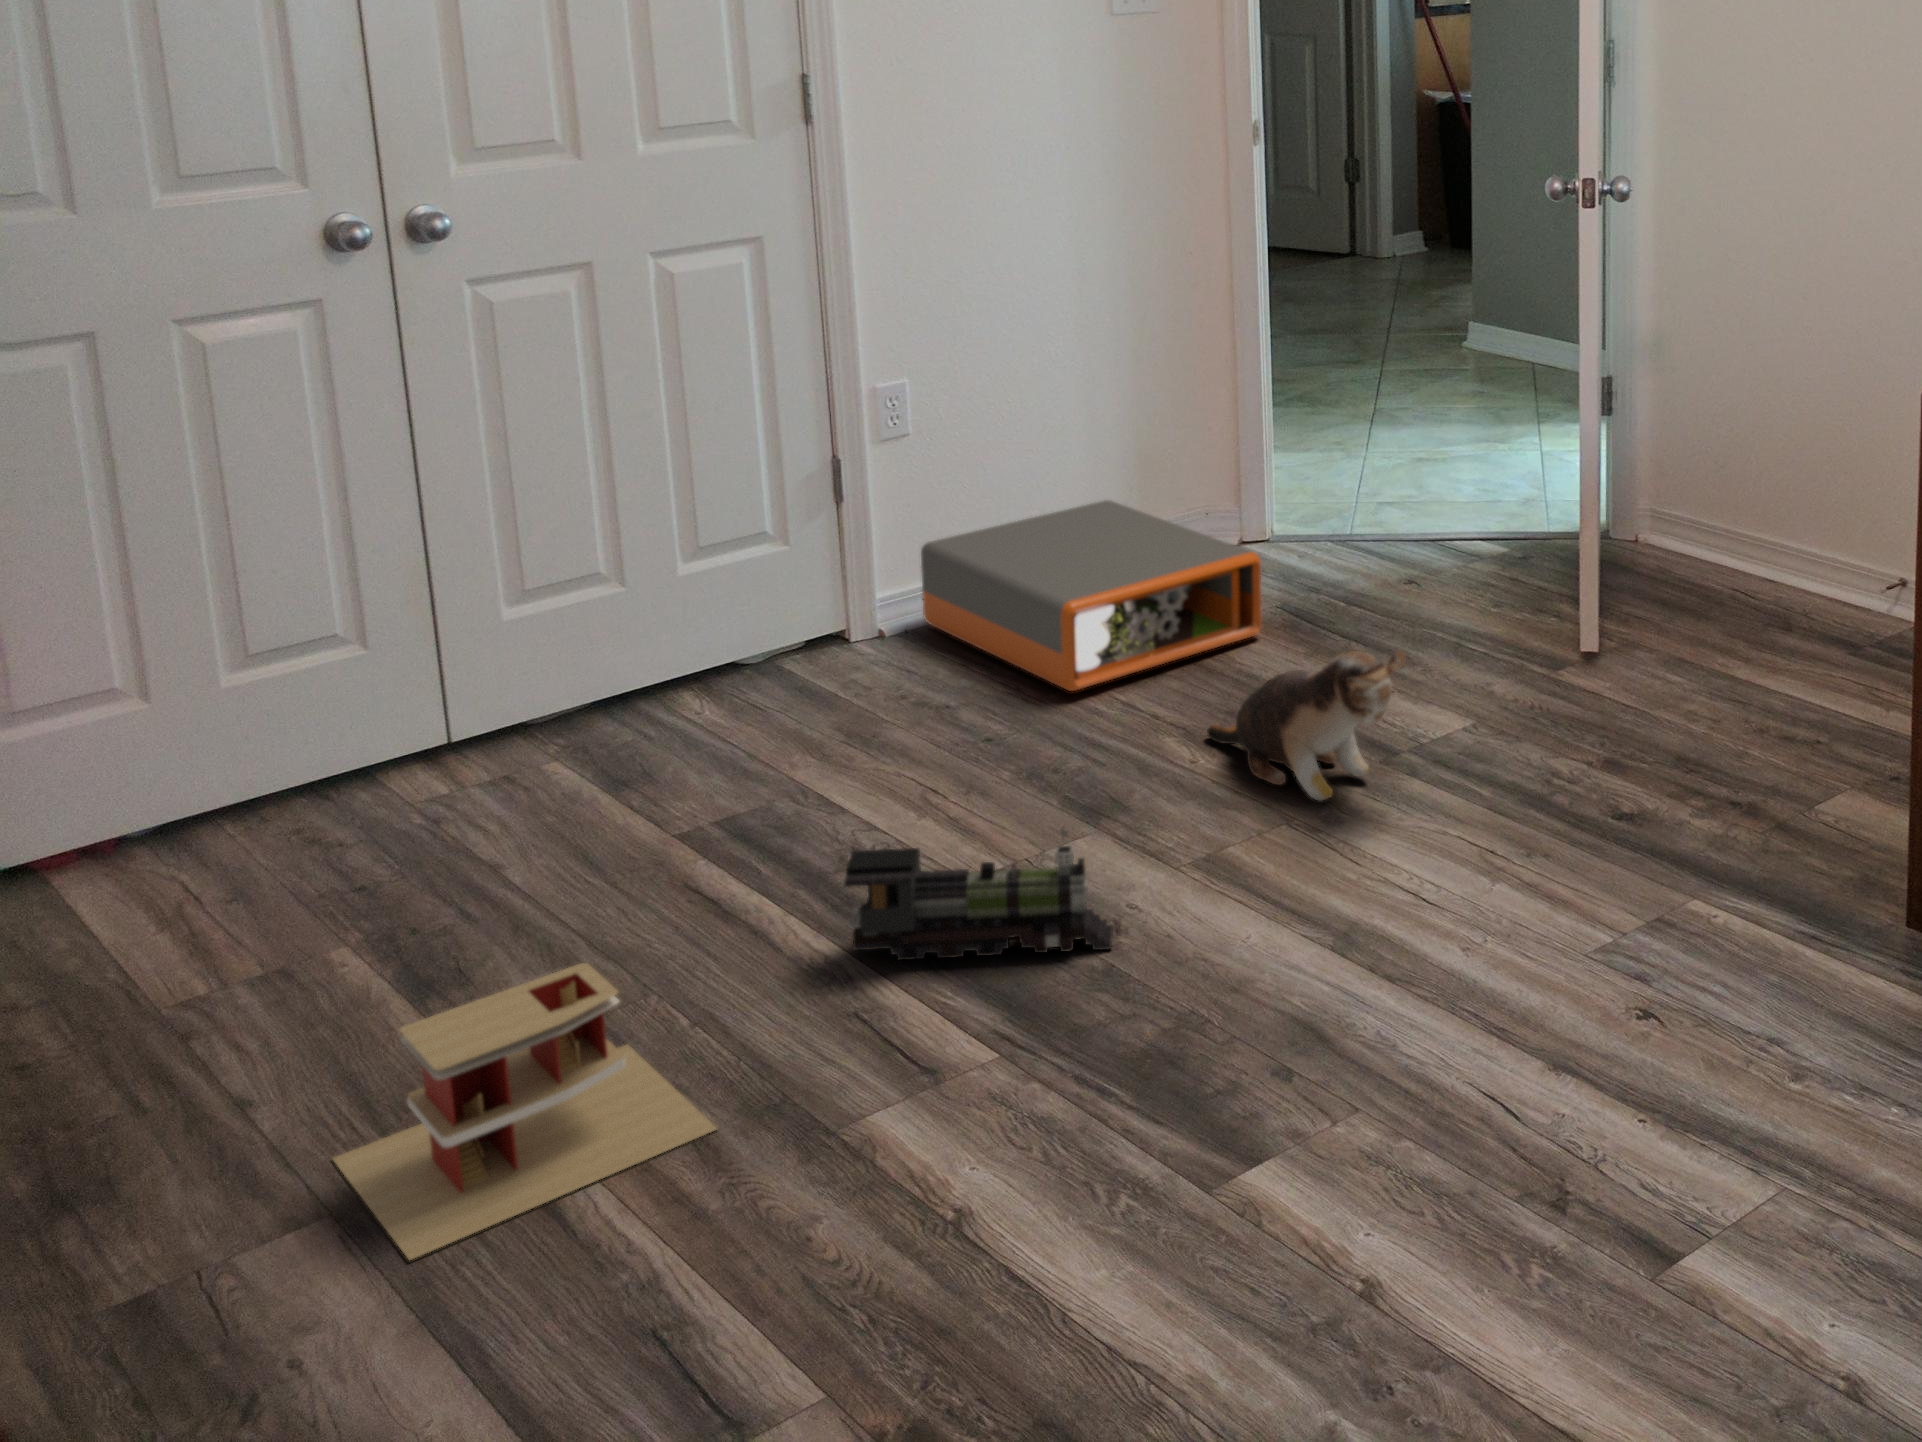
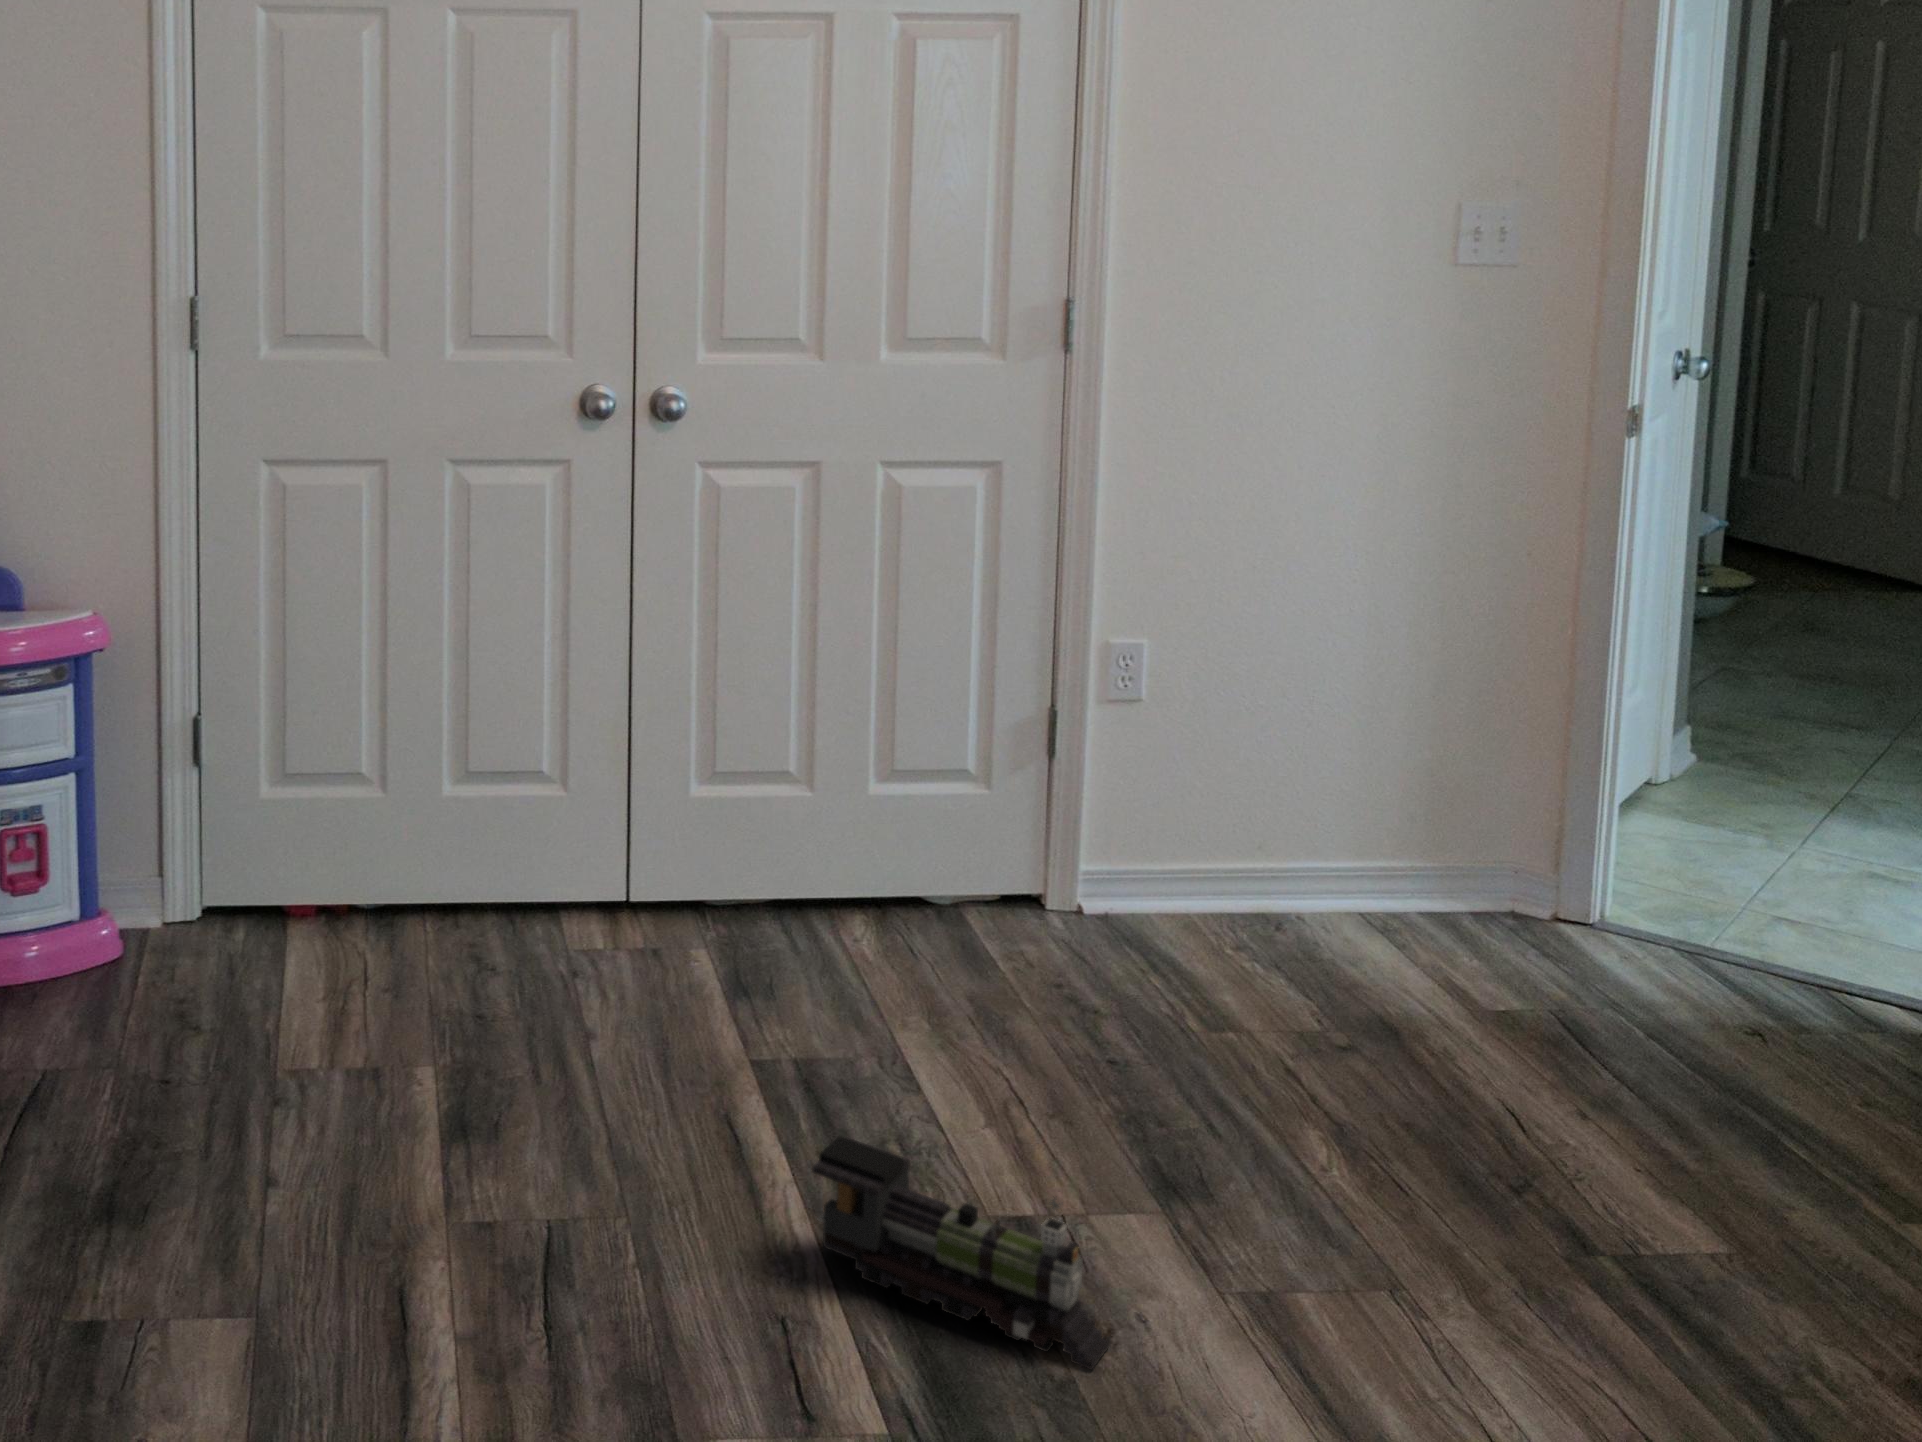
storage box: present [921,500,1262,691] -> none [1124,821,1524,1042]
plush toy: present [1207,651,1406,801] -> none [1368,1100,1607,1290]
toy house: present [333,963,717,1260] -> none [268,1152,581,1385]

